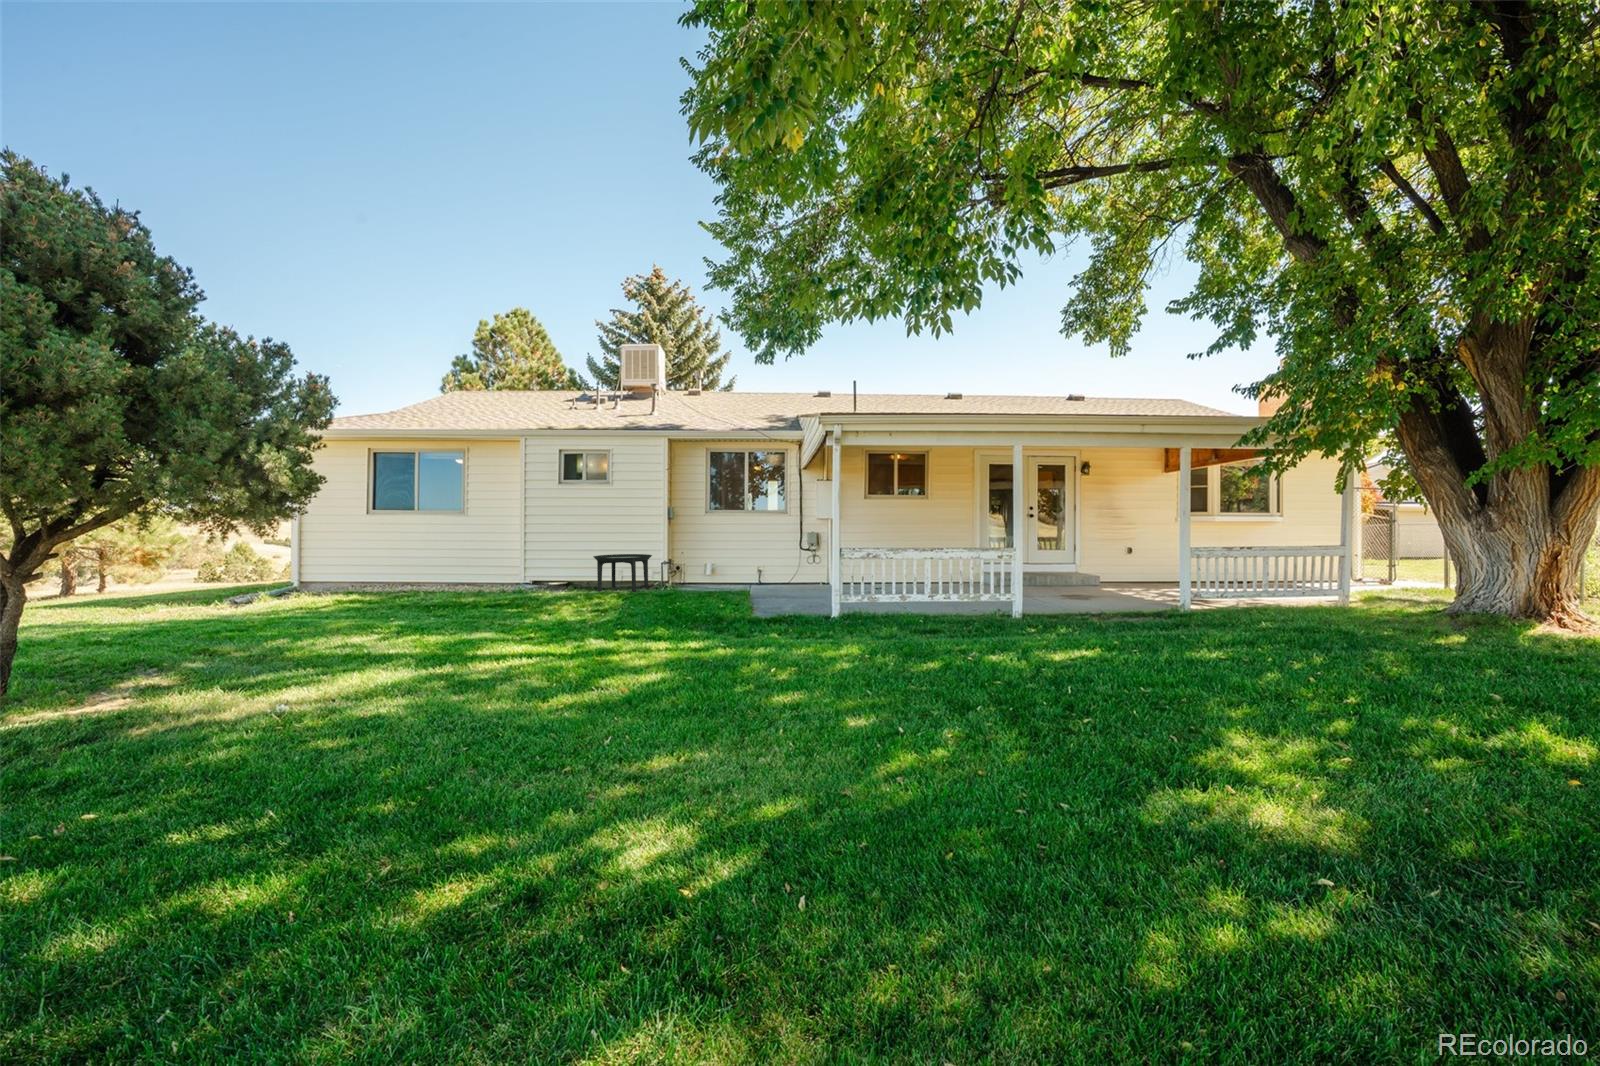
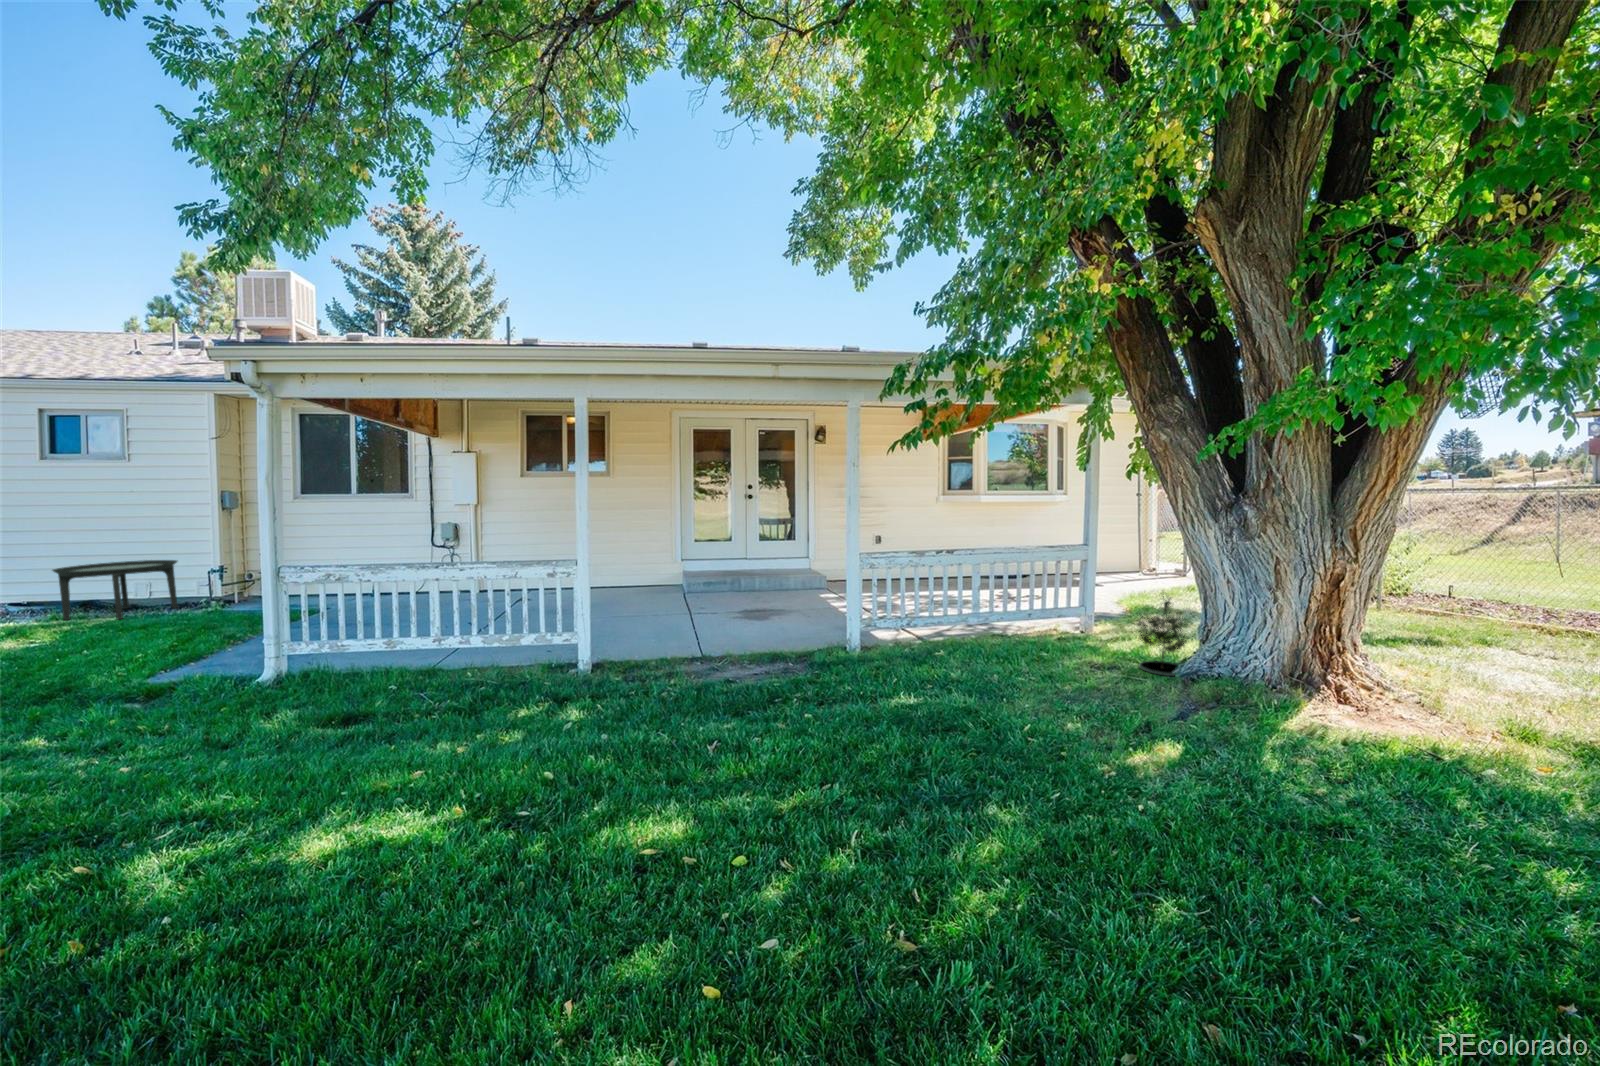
potted tree: none [1404,567,1452,621] -> present [1137,594,1193,676]

